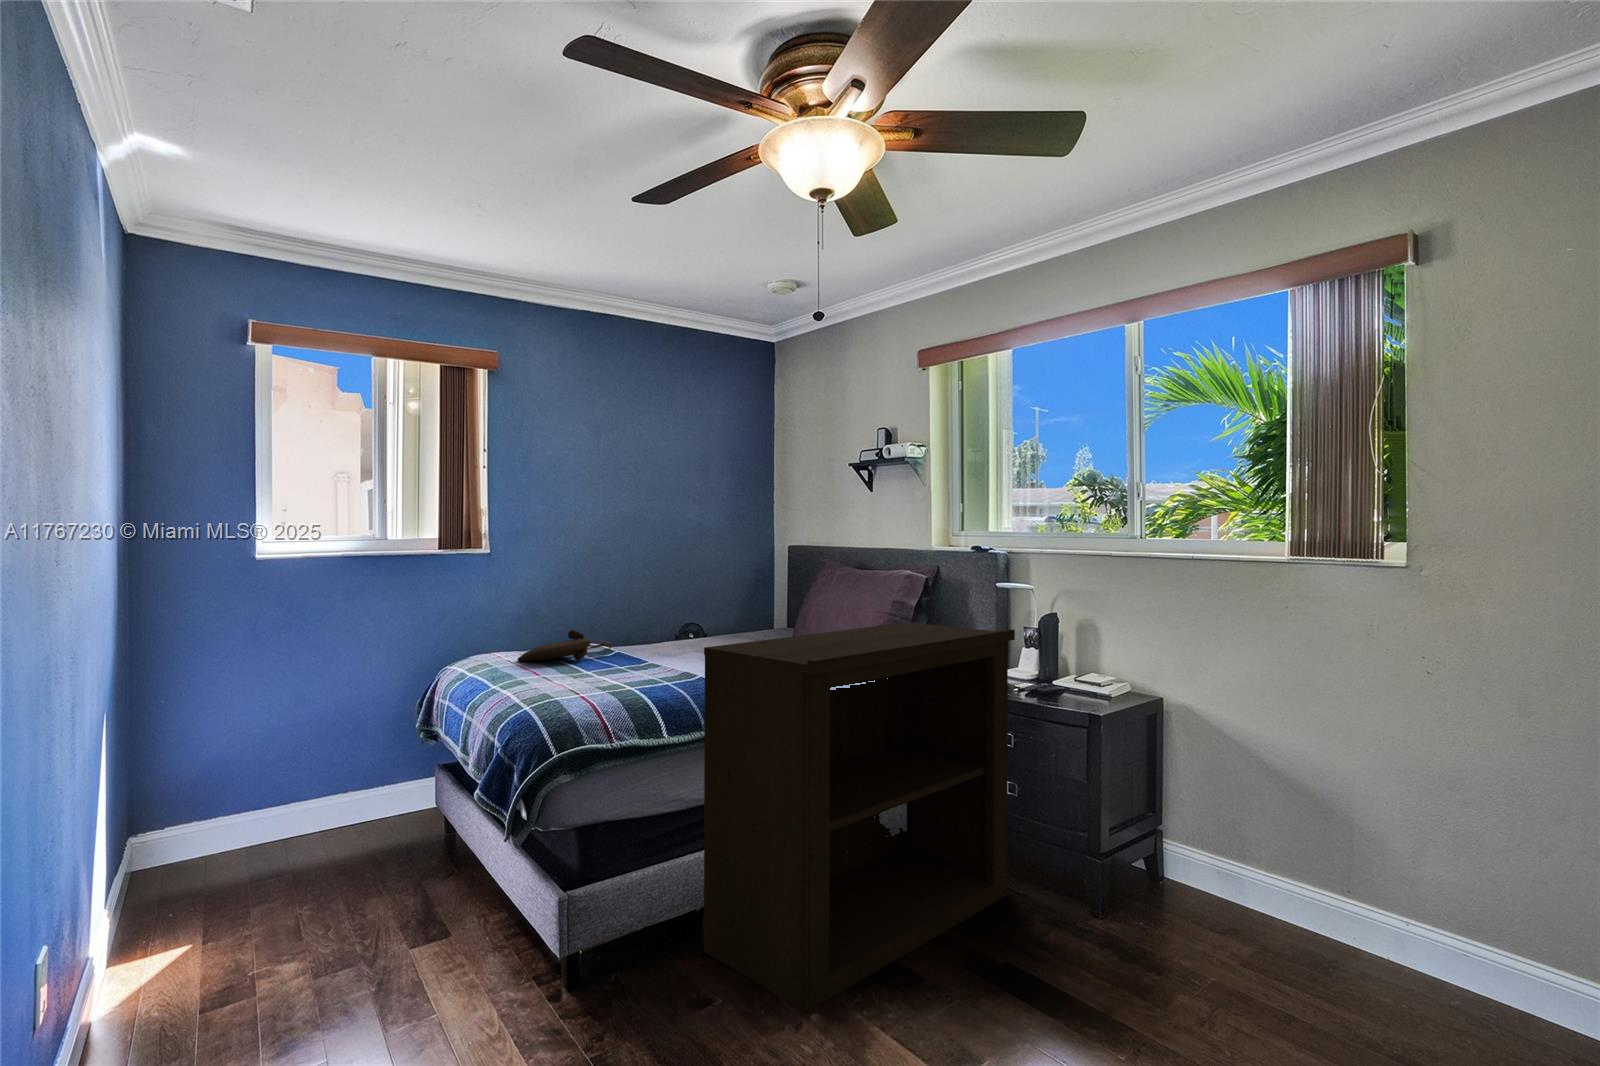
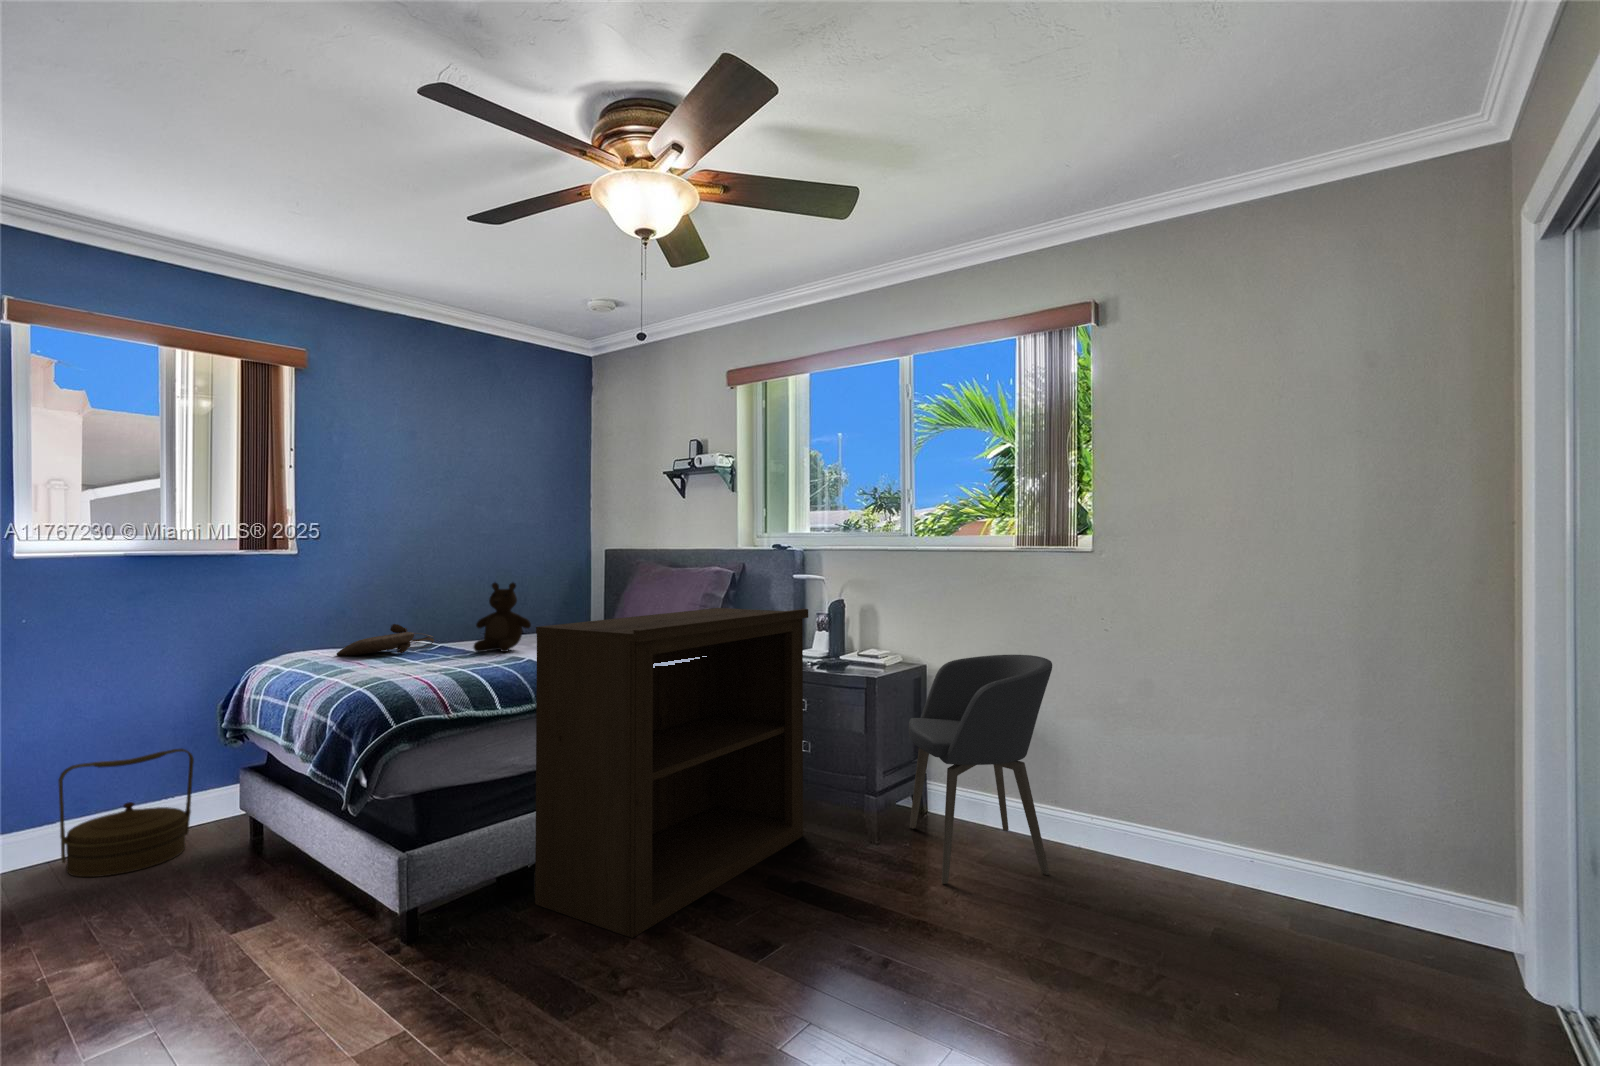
teddy bear: none [648,588,707,663] -> present [474,583,531,652]
armchair: none [1140,695,1344,991] -> present [908,655,1052,884]
woven basket: none [280,745,394,867] -> present [58,749,194,877]

